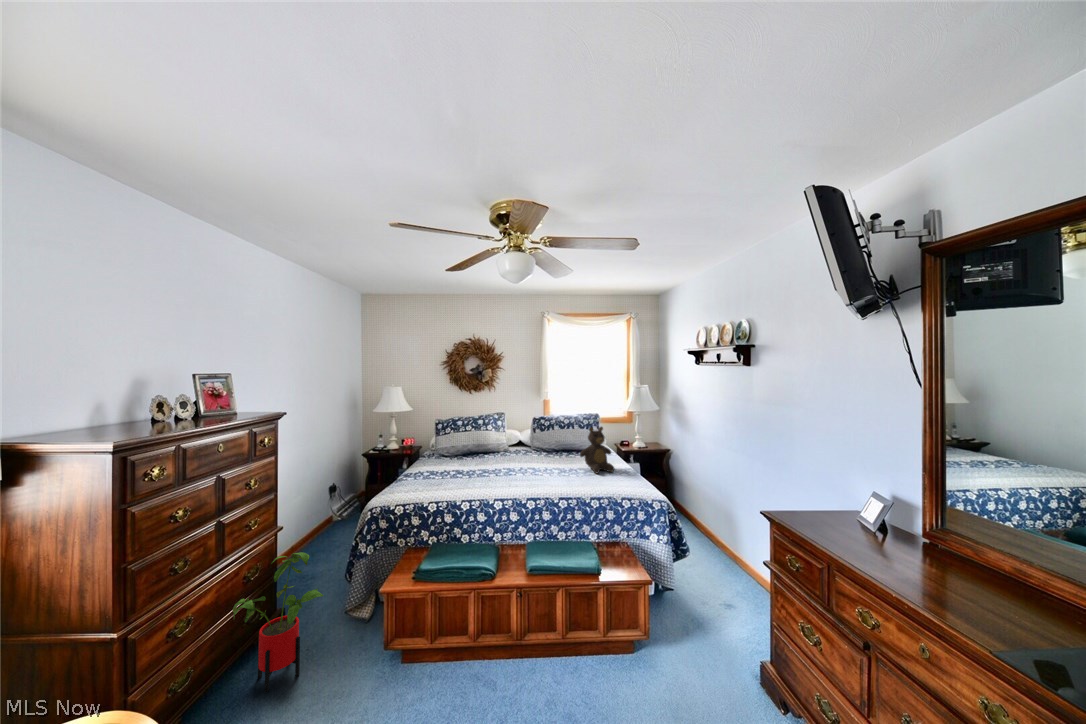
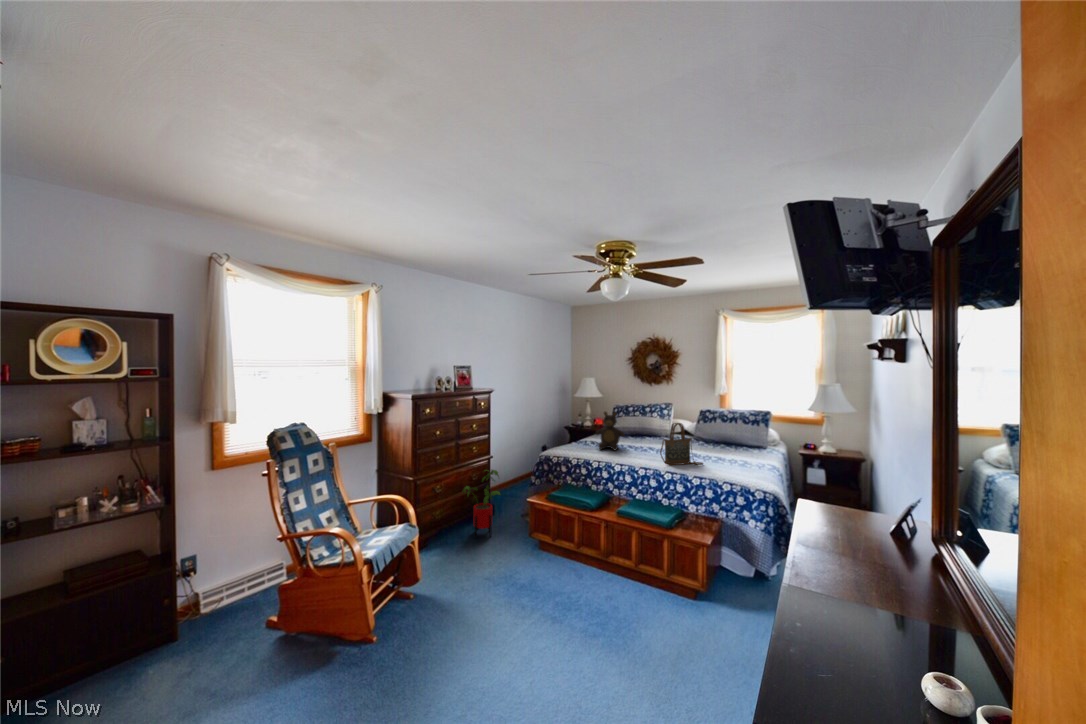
teddy bear: present [580,427,614,473] -> present [596,412,625,450]
handbag: none [544,437,583,489] -> present [660,423,703,465]

